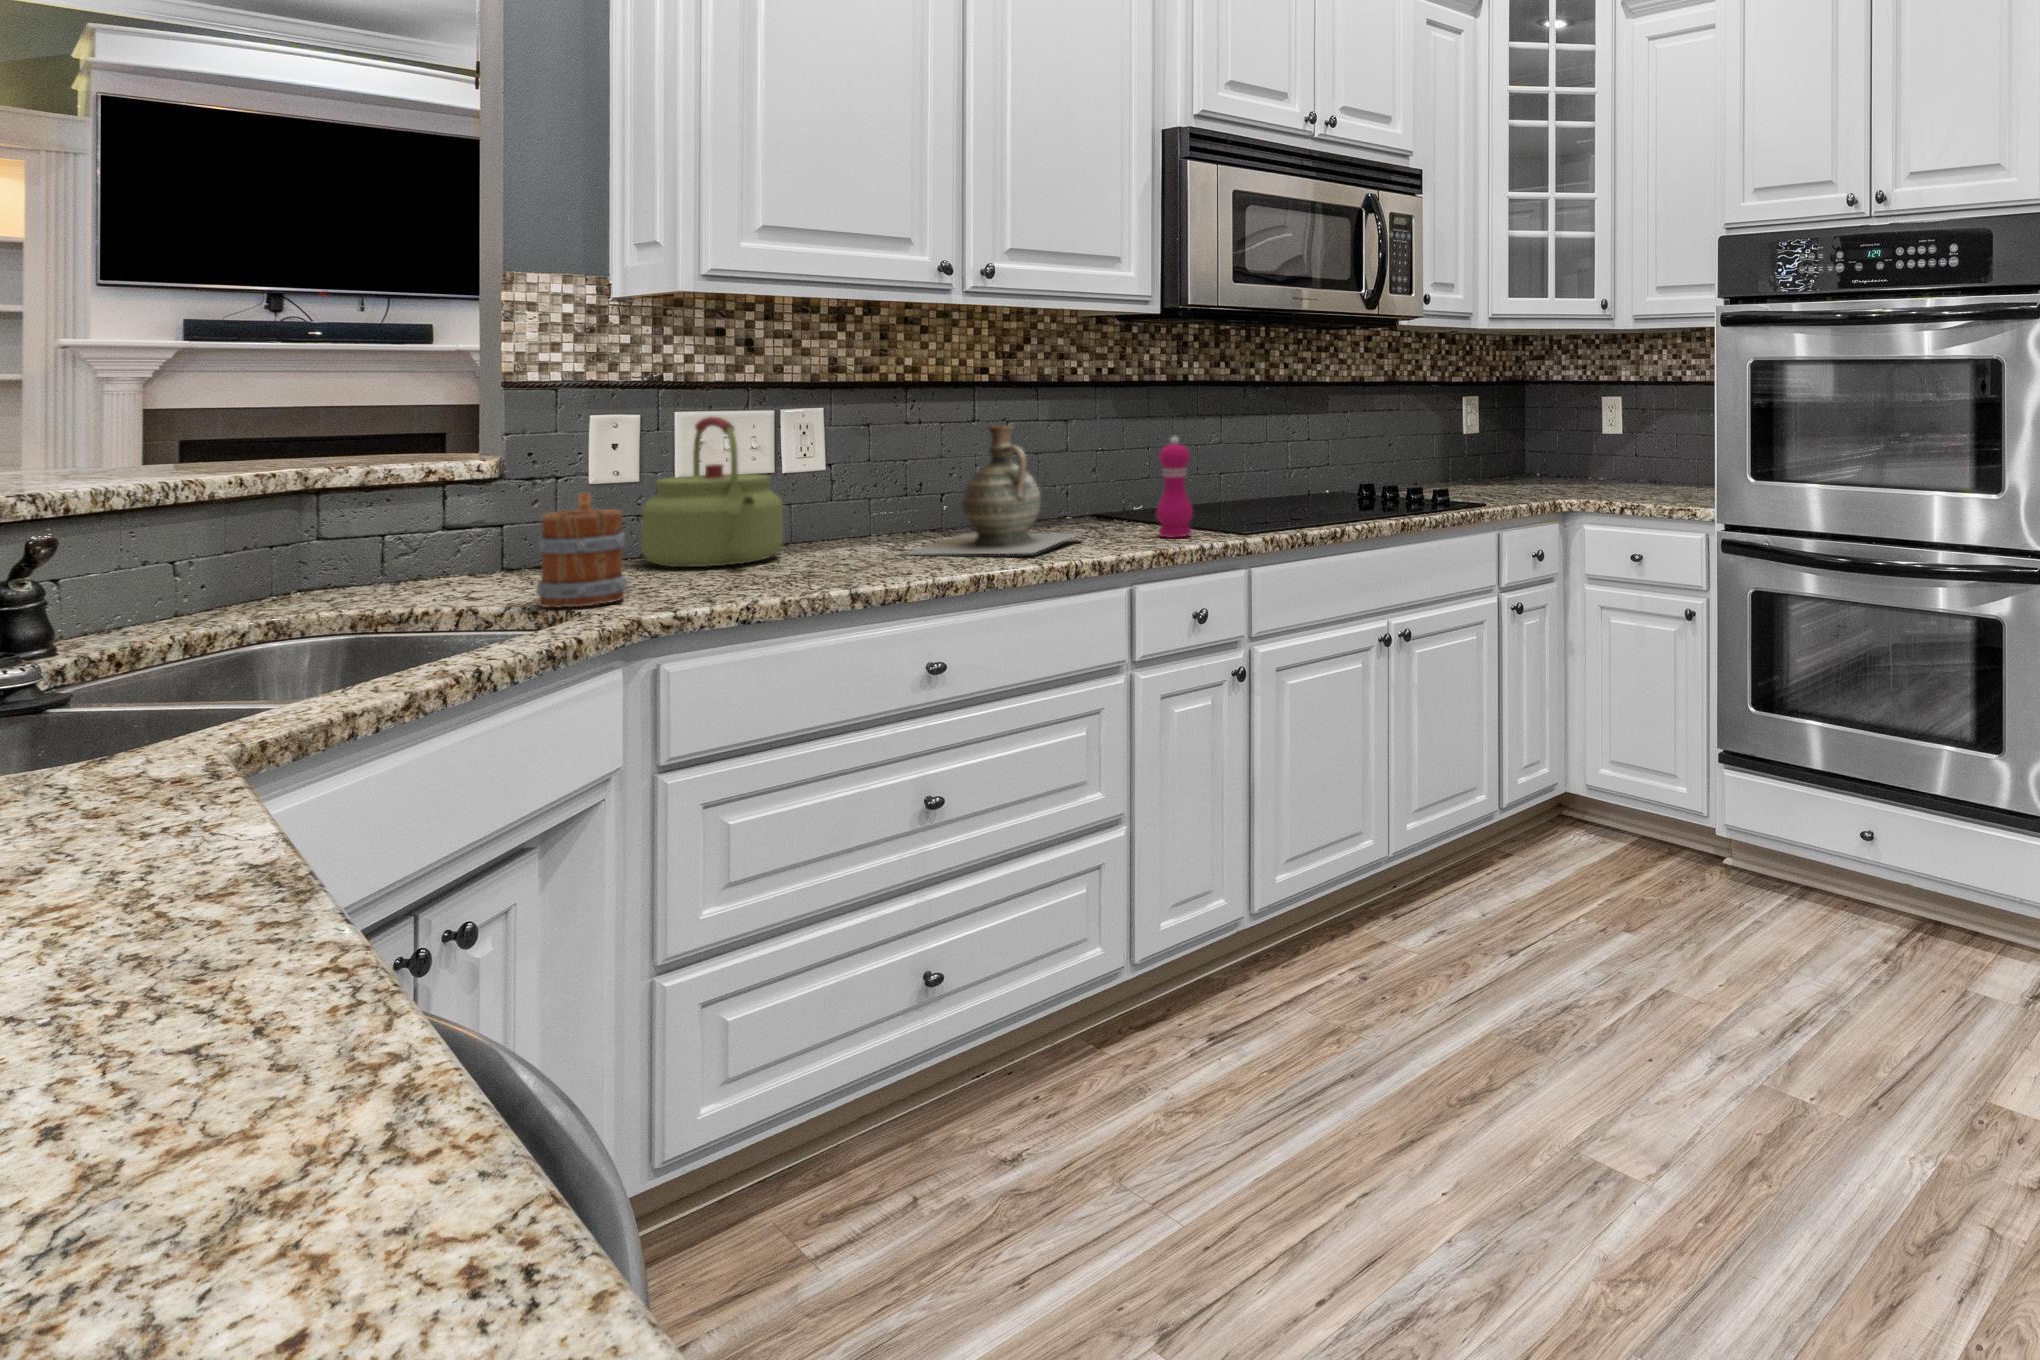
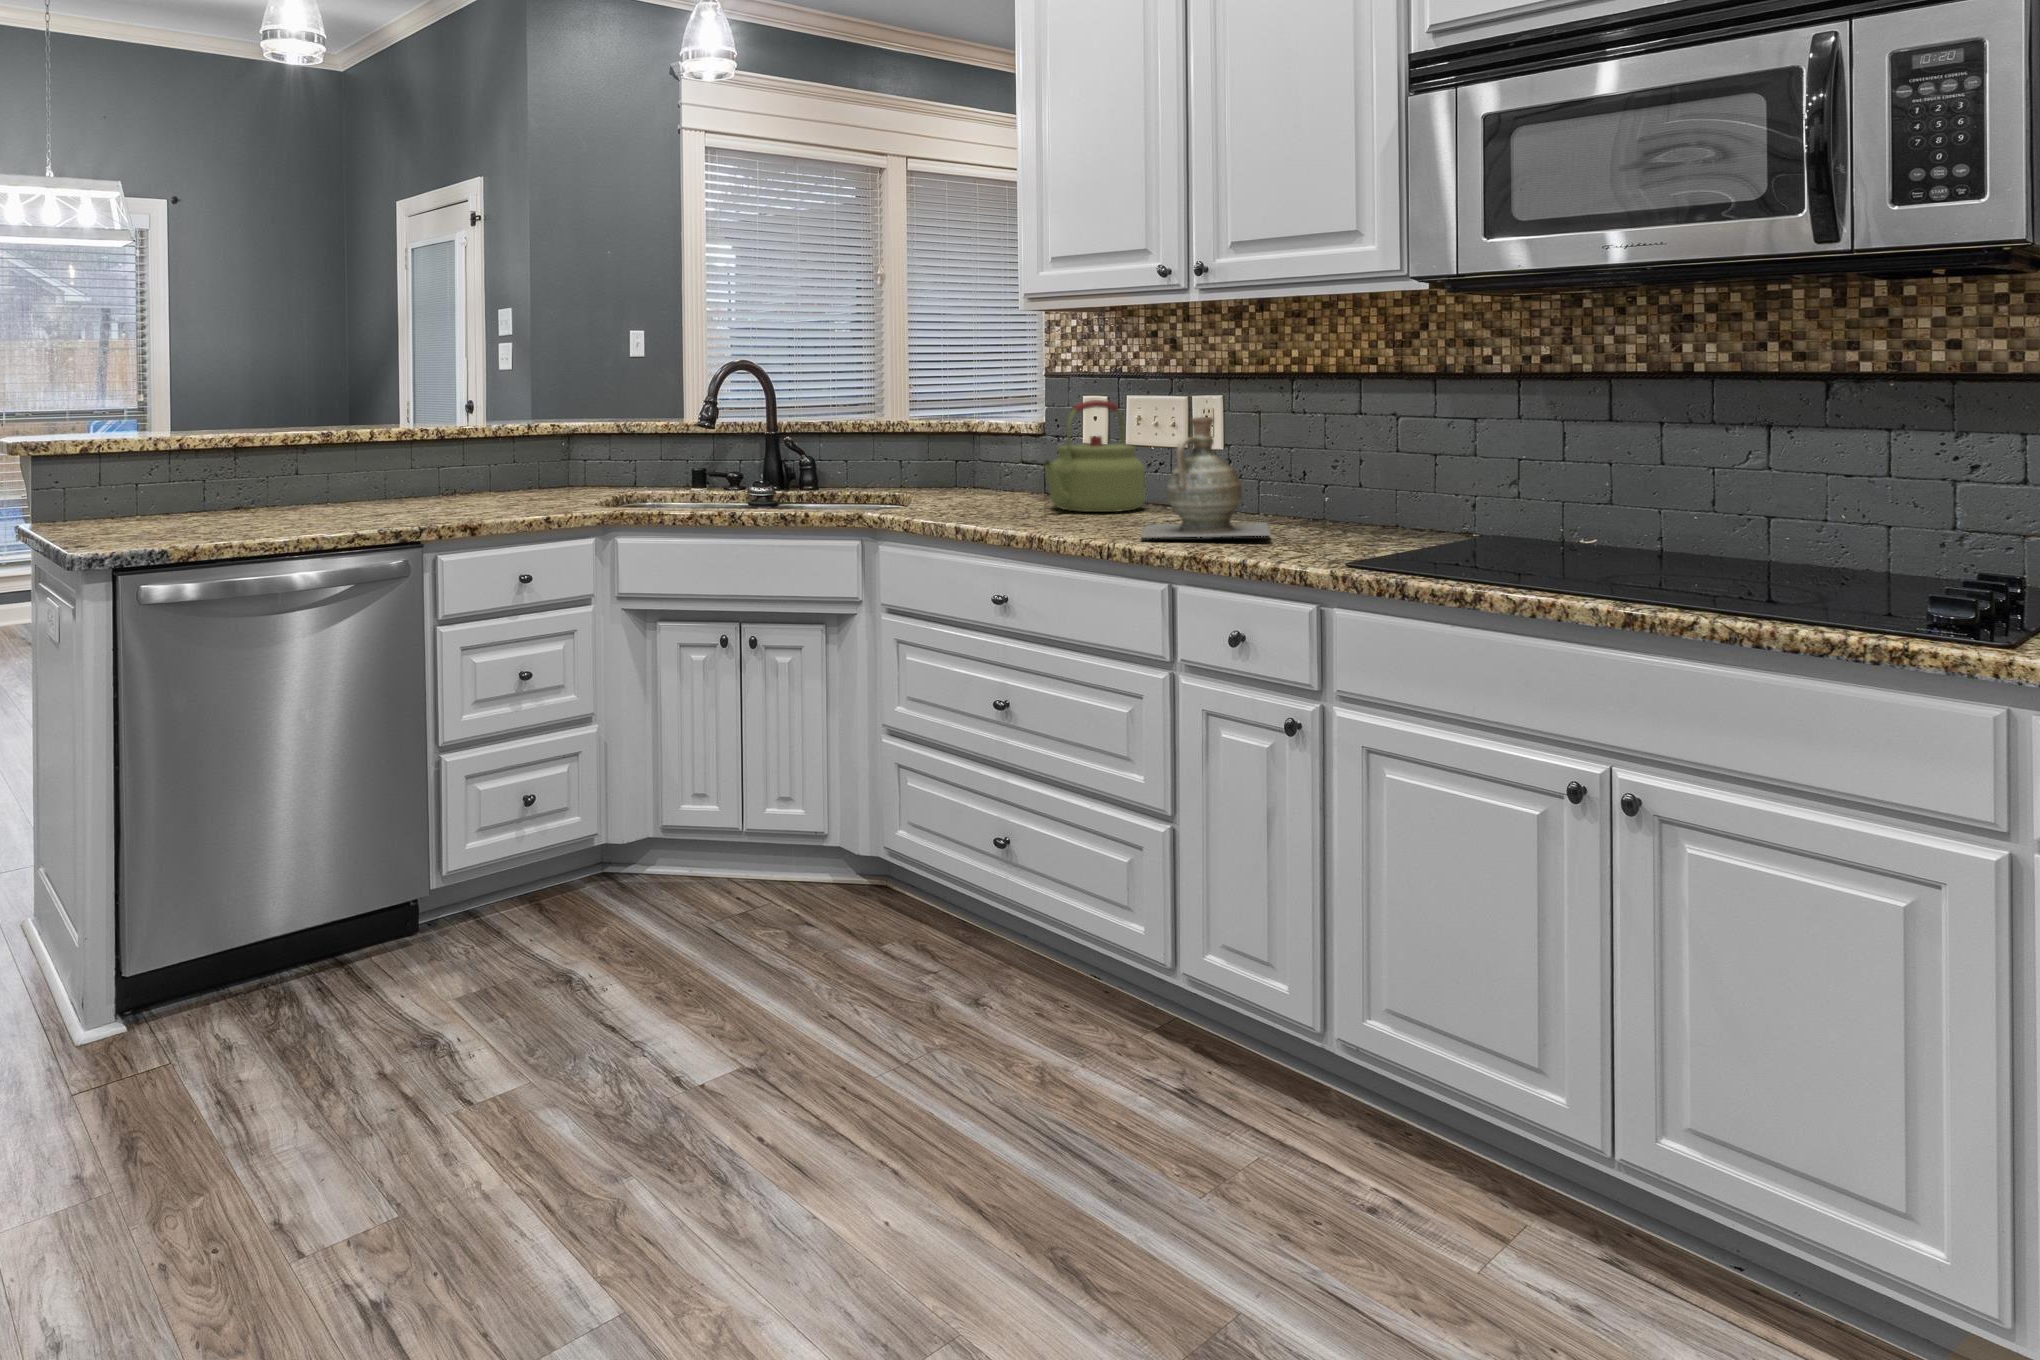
pepper mill: present [1156,437,1193,538] -> none [1309,441,1354,559]
mug: present [537,493,627,608] -> none [897,445,960,512]

